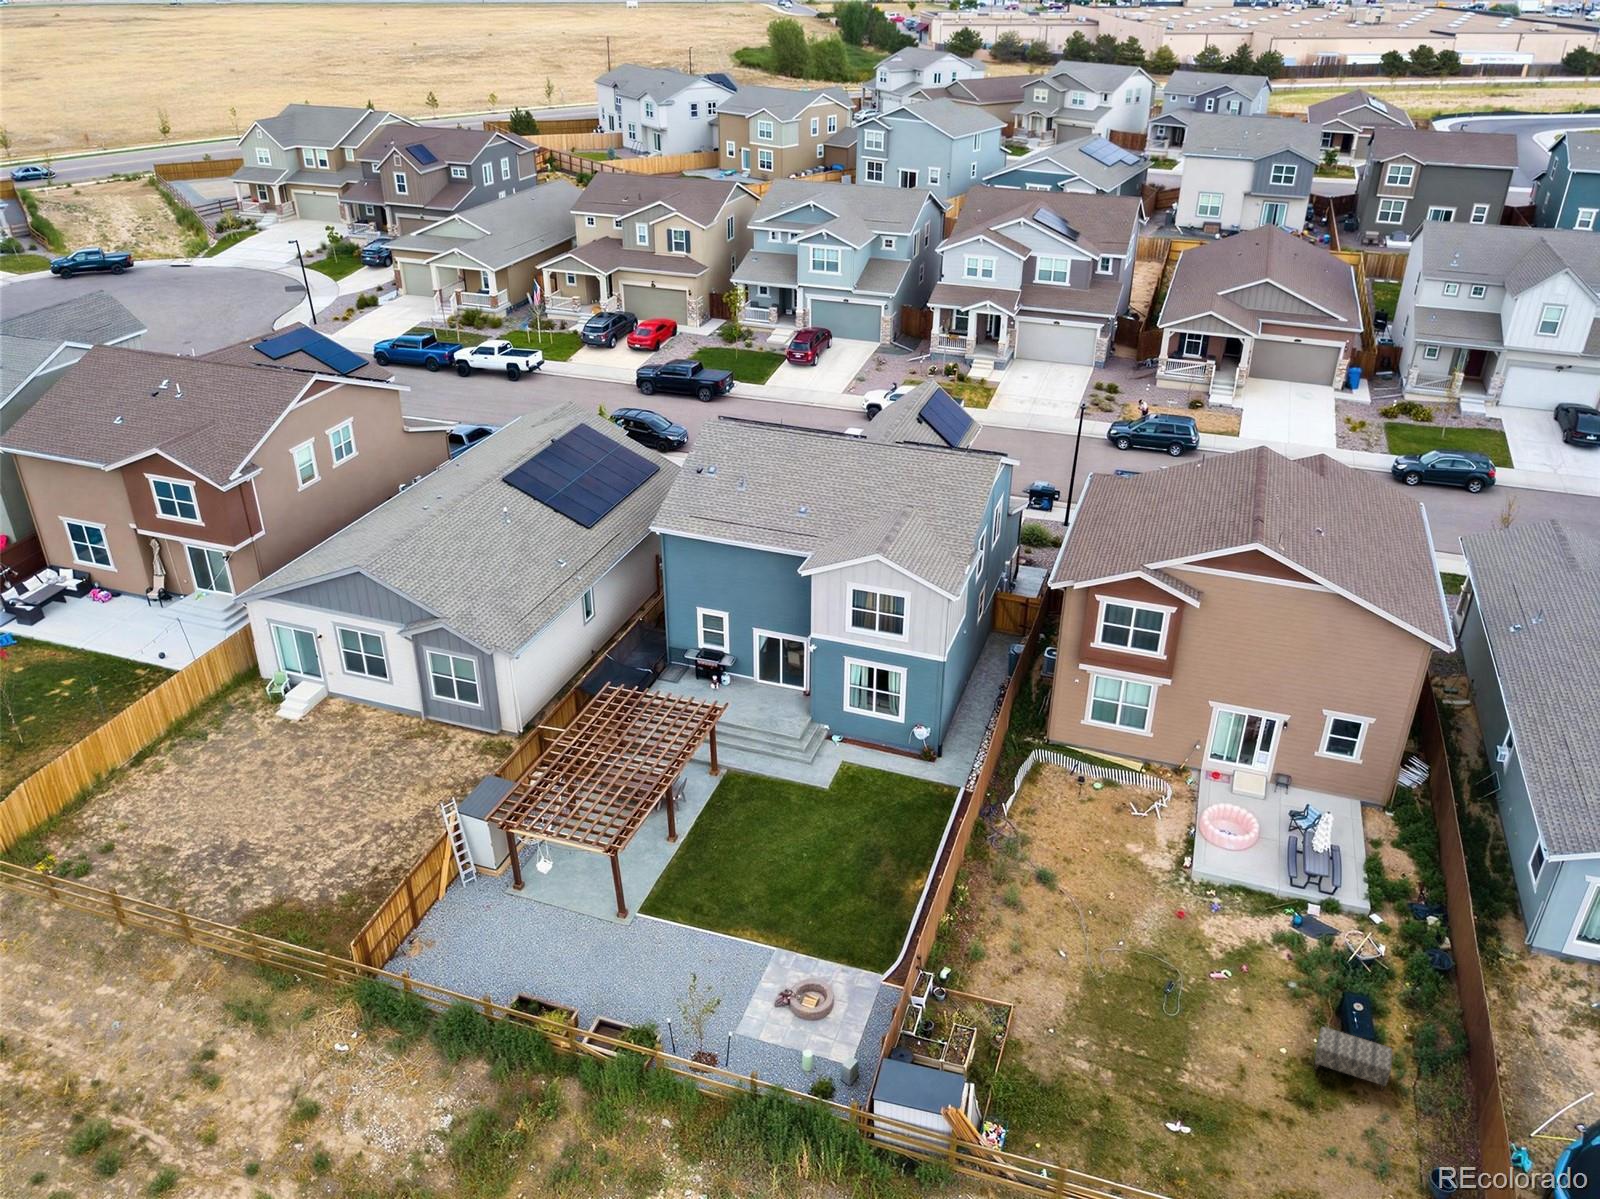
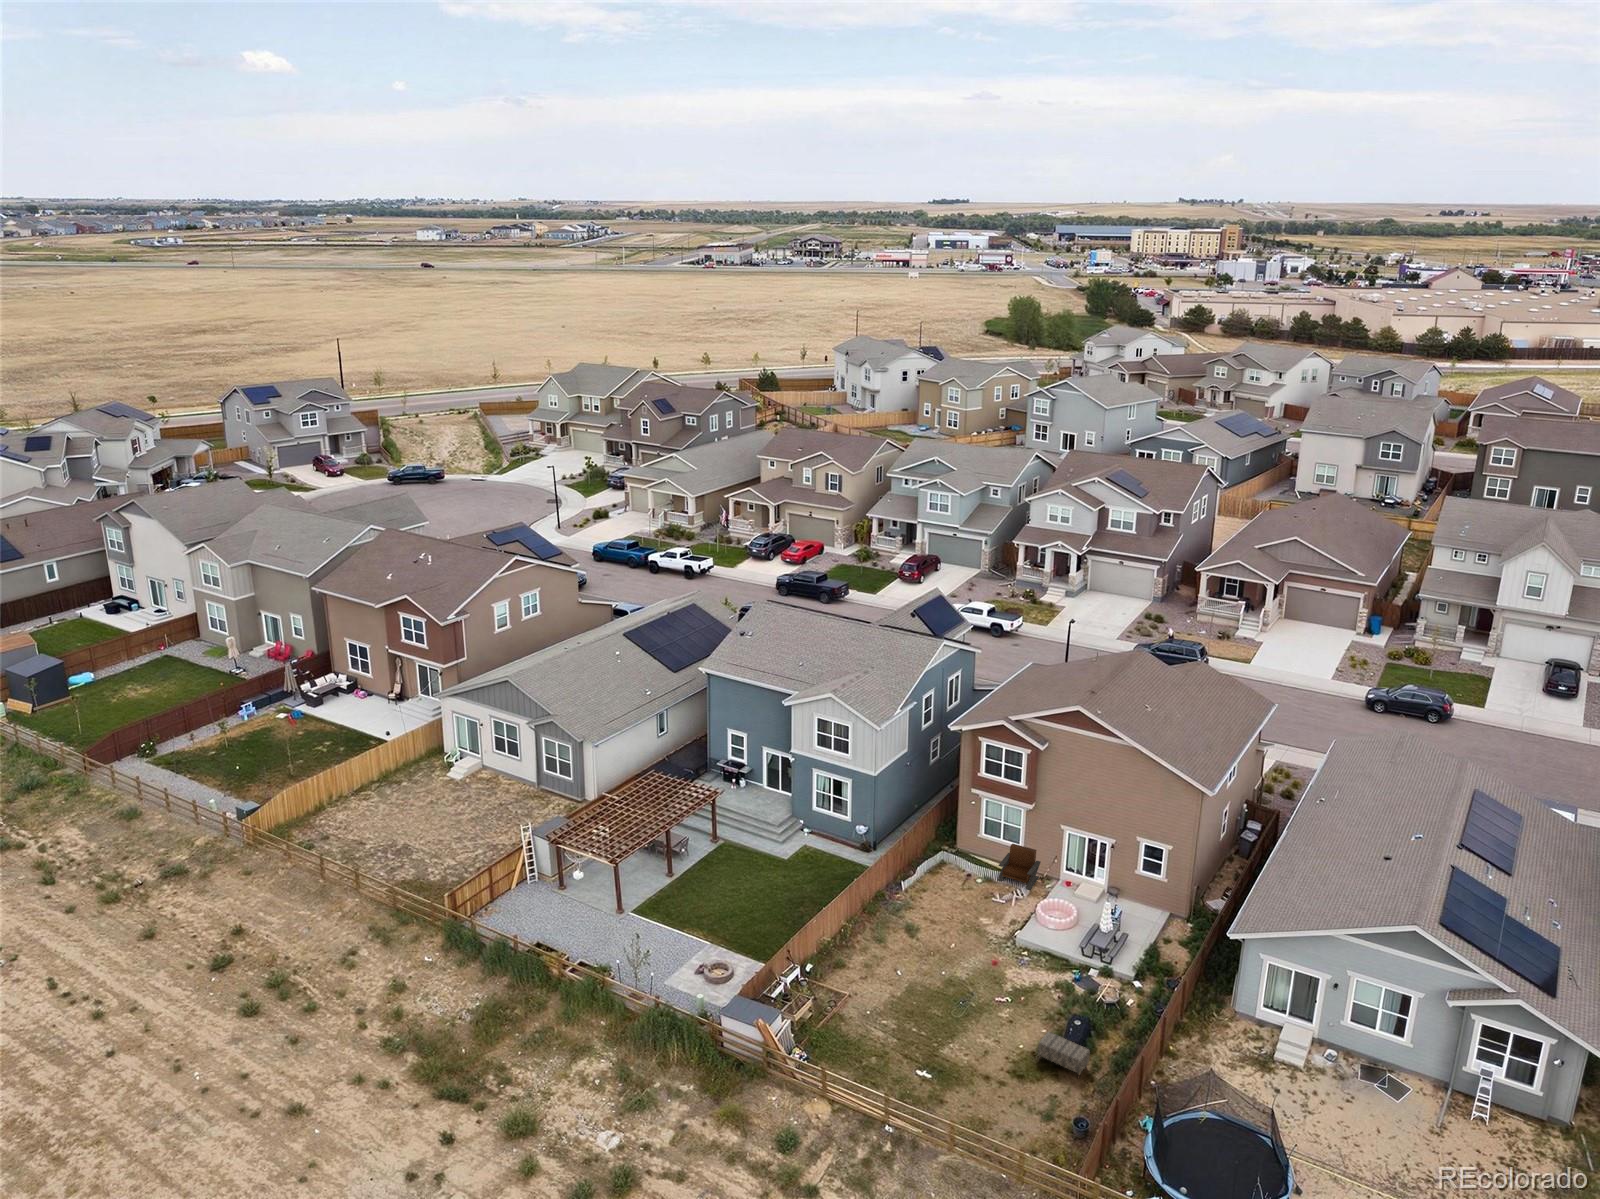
lounge chair: none [1124,731,1178,793] -> present [998,844,1041,890]

